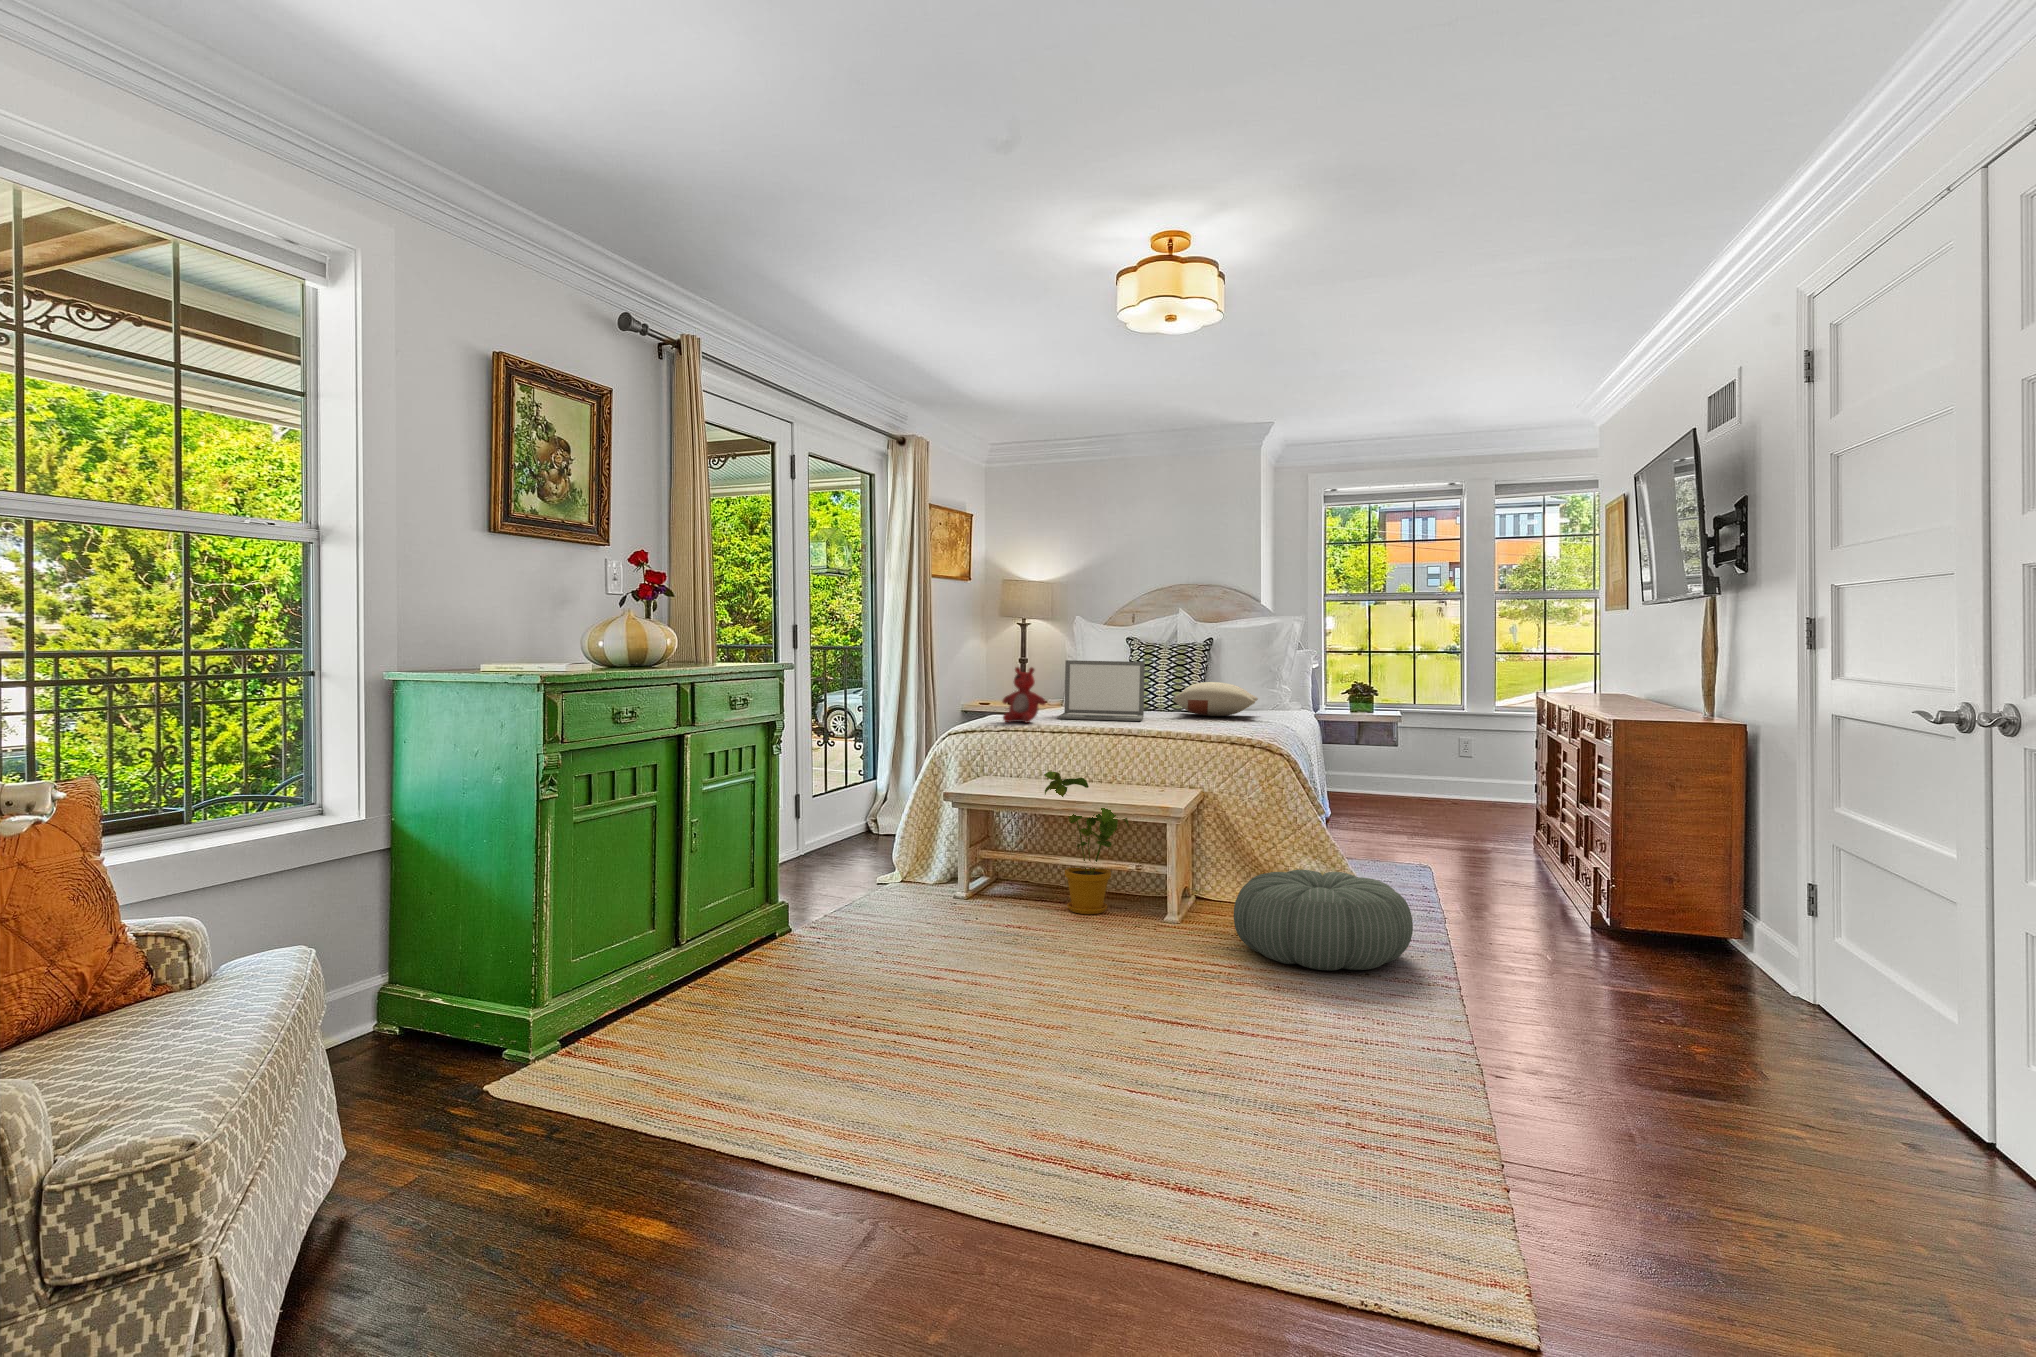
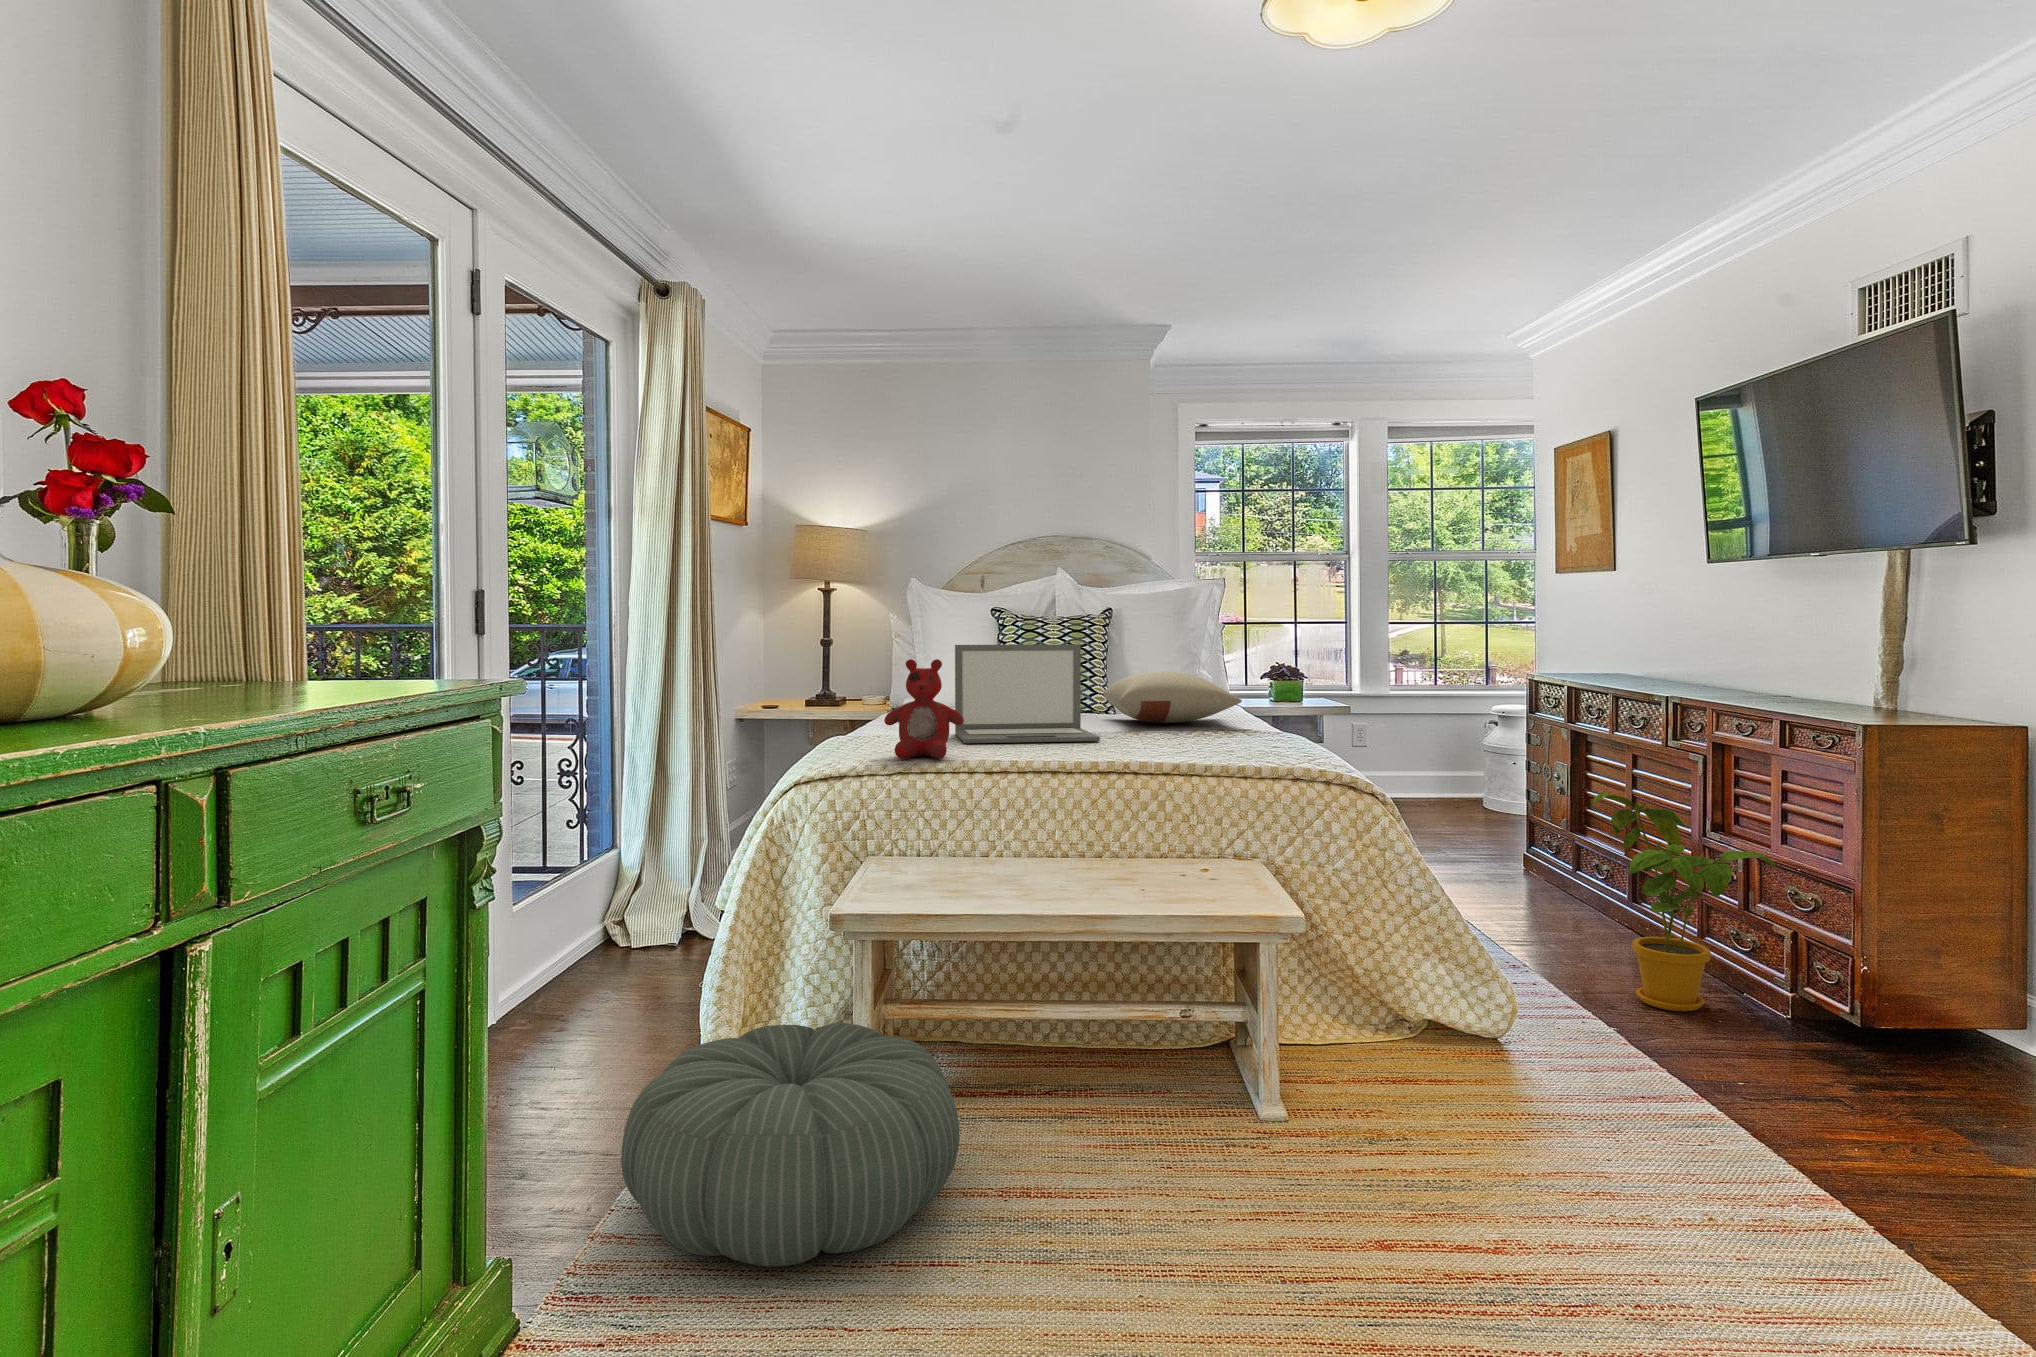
house plant: present [1044,771,1129,914] -> present [1594,792,1777,1011]
pouf: present [1234,870,1413,970] -> present [621,1023,959,1267]

